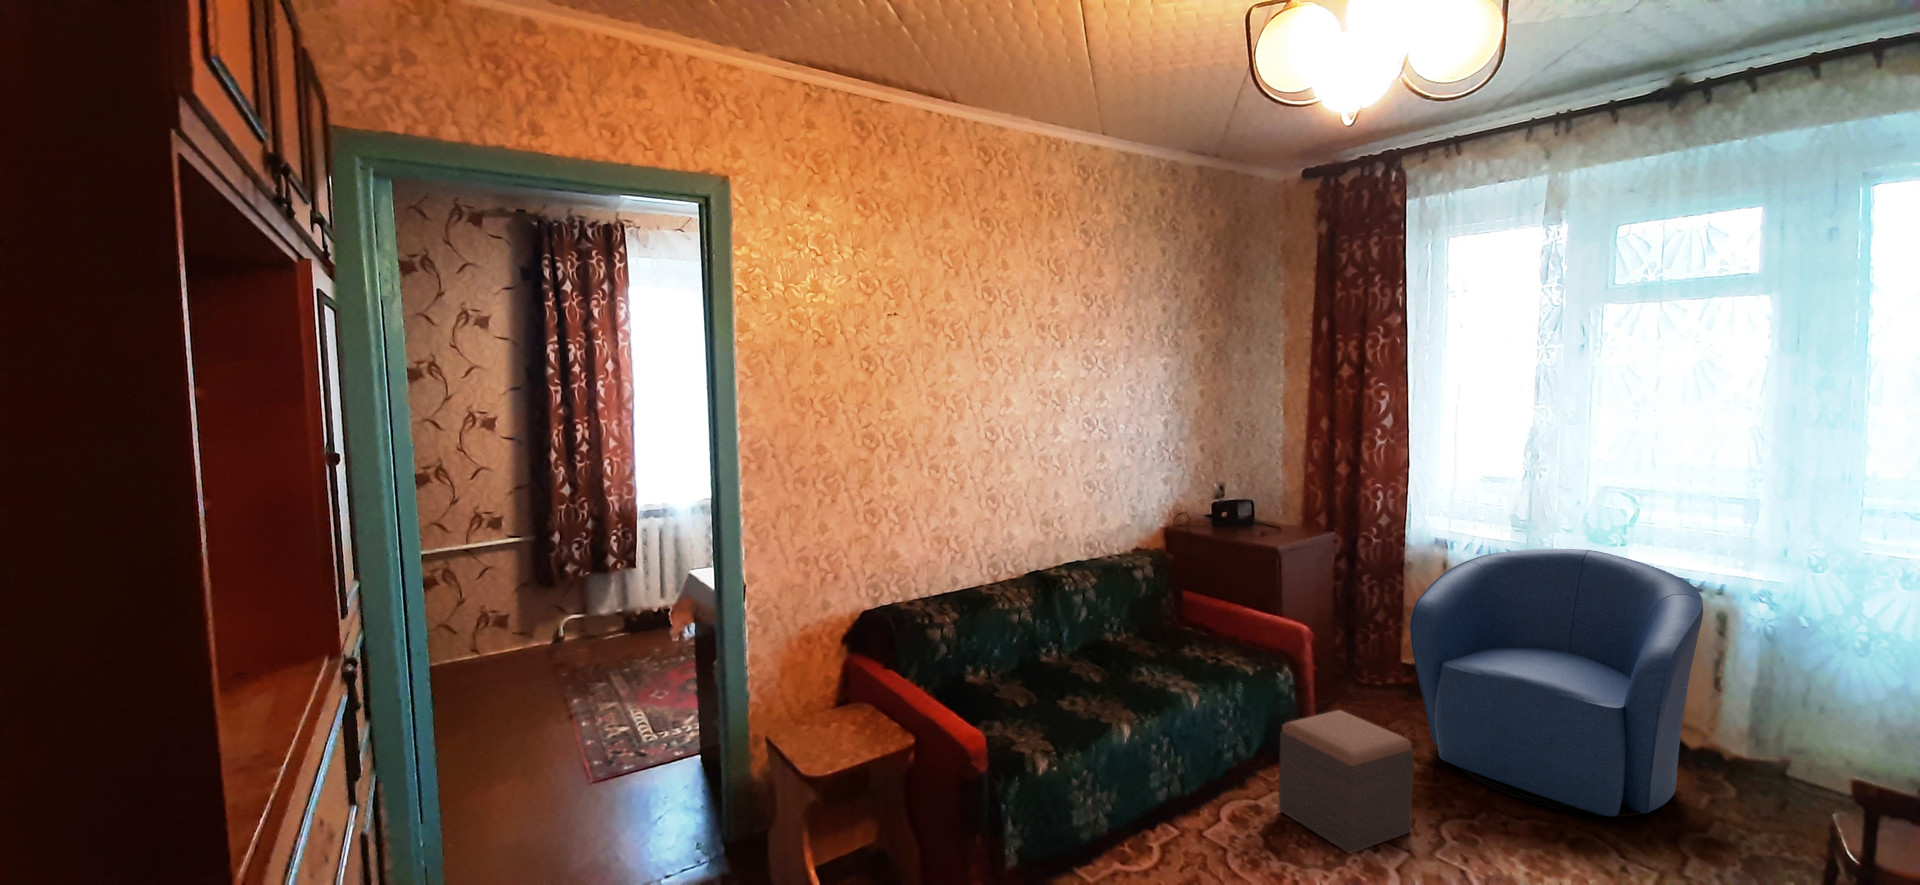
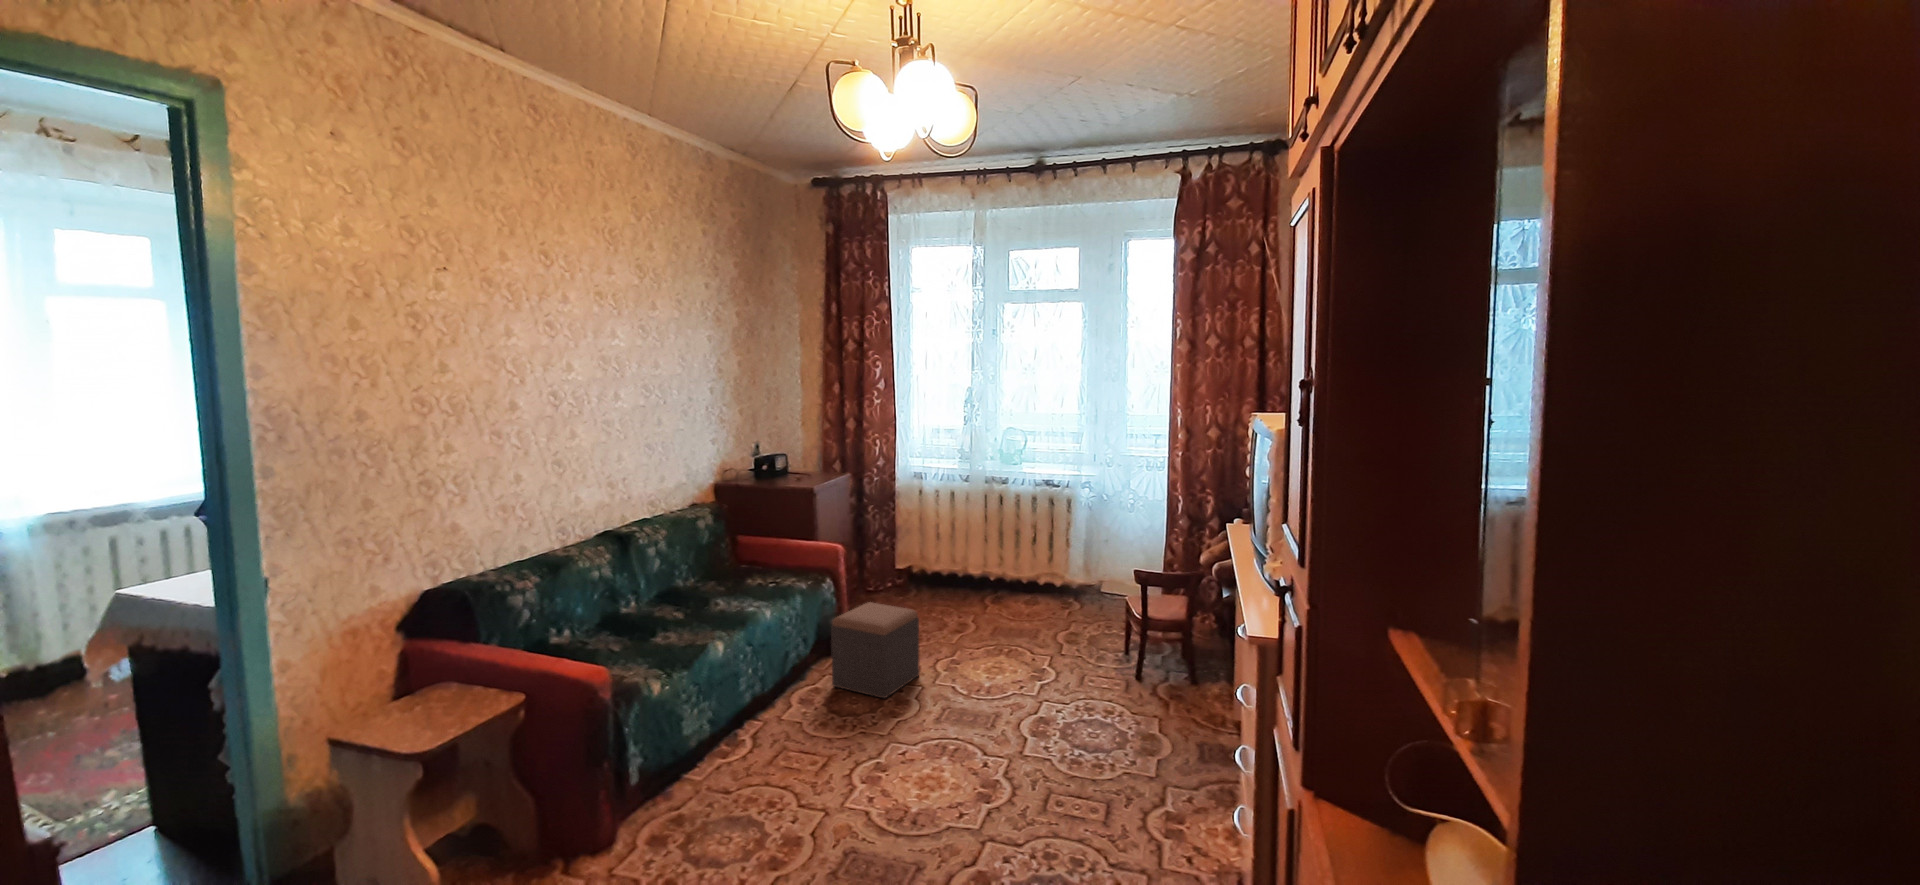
armchair: present [1410,549,1703,817] -> none [907,470,1062,639]

